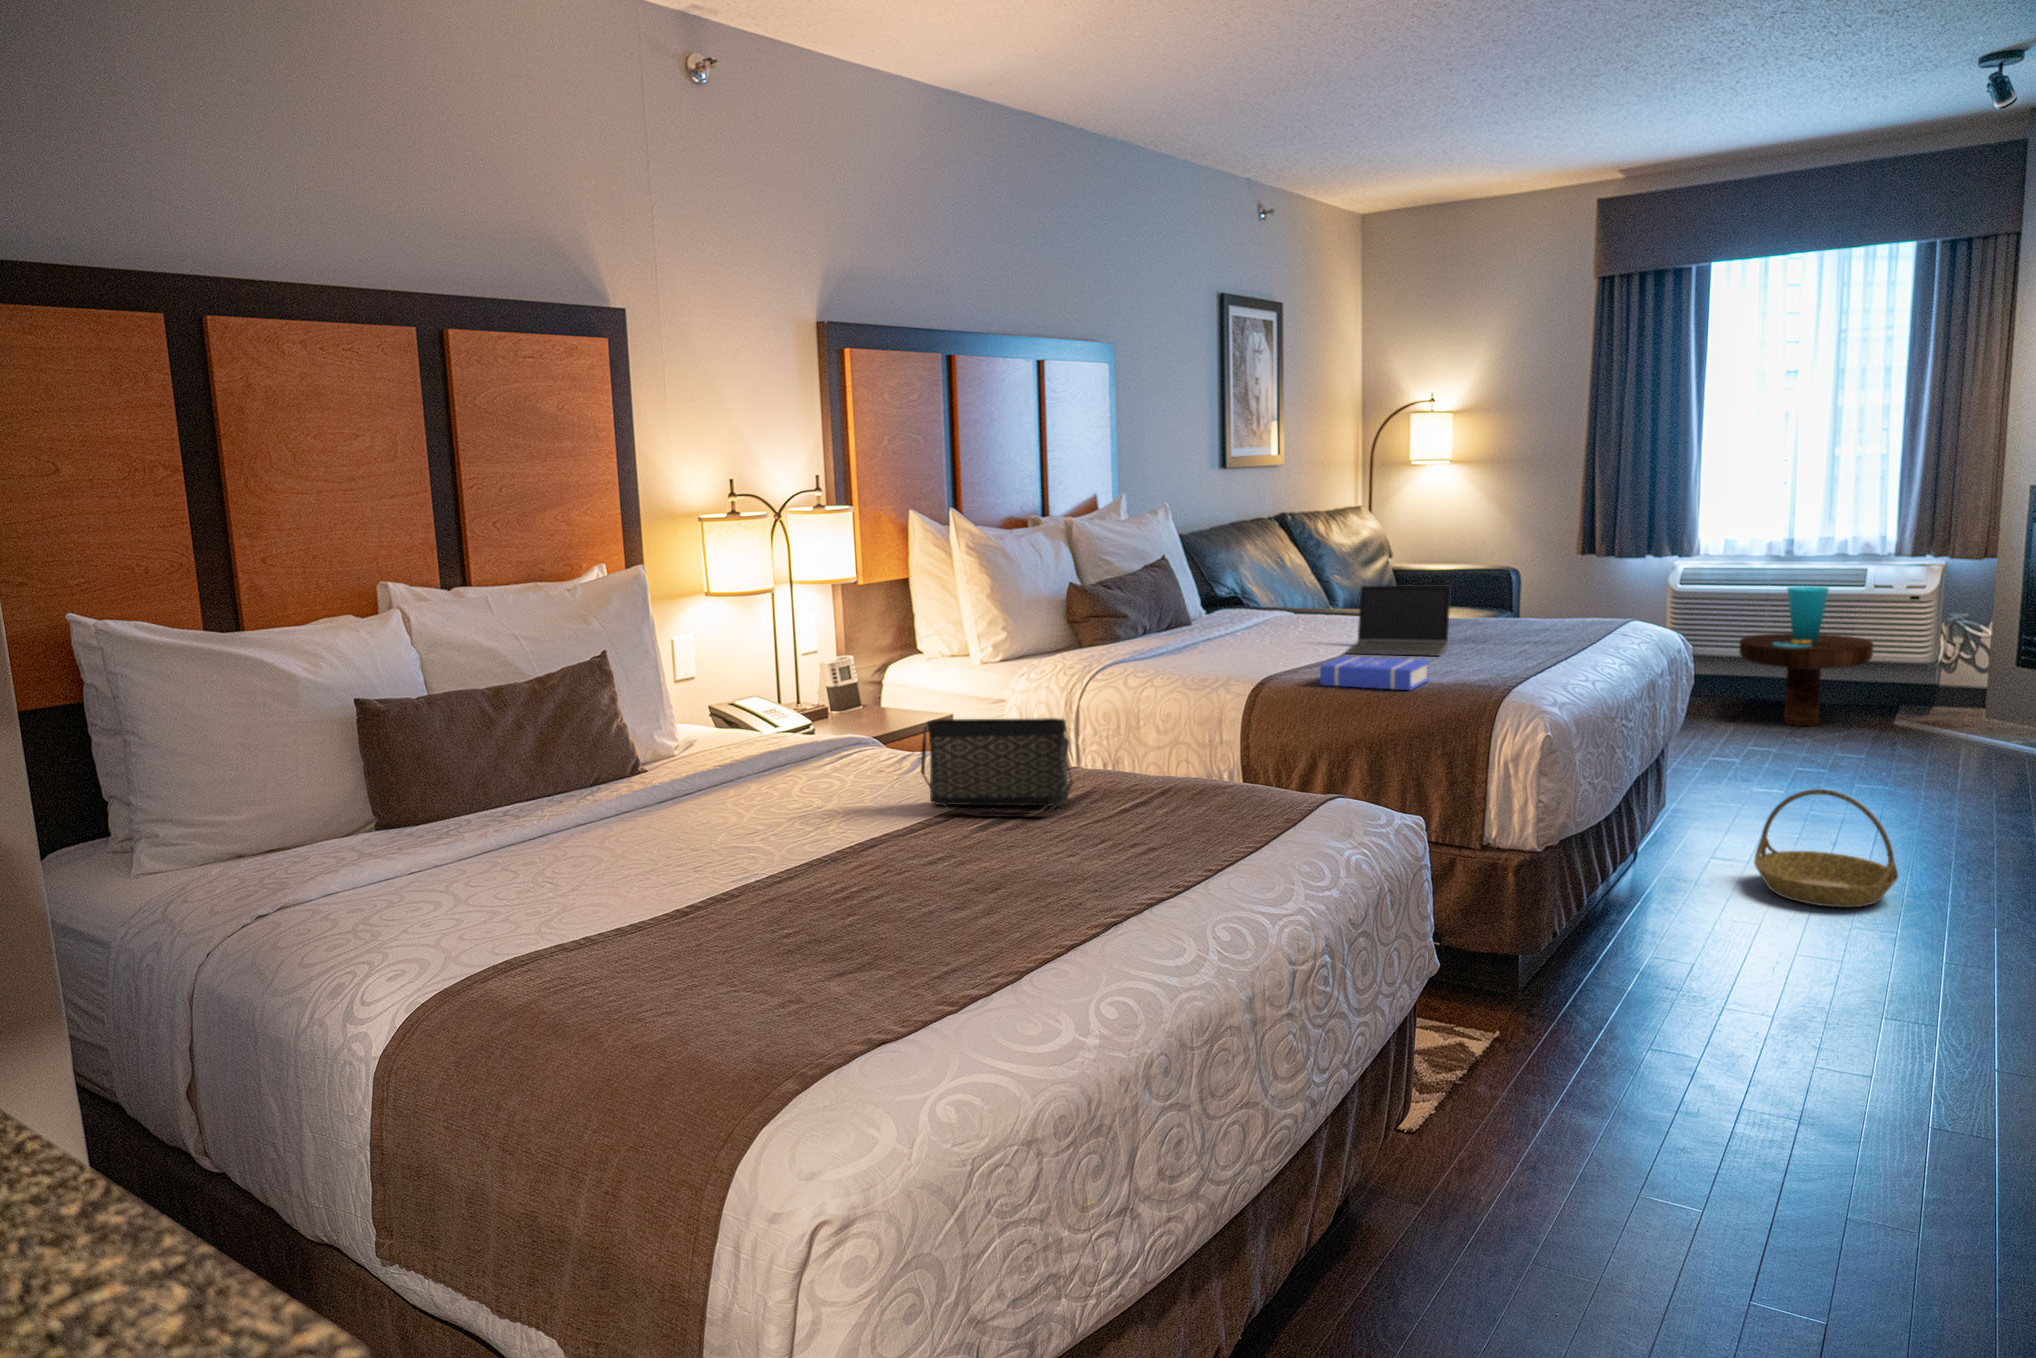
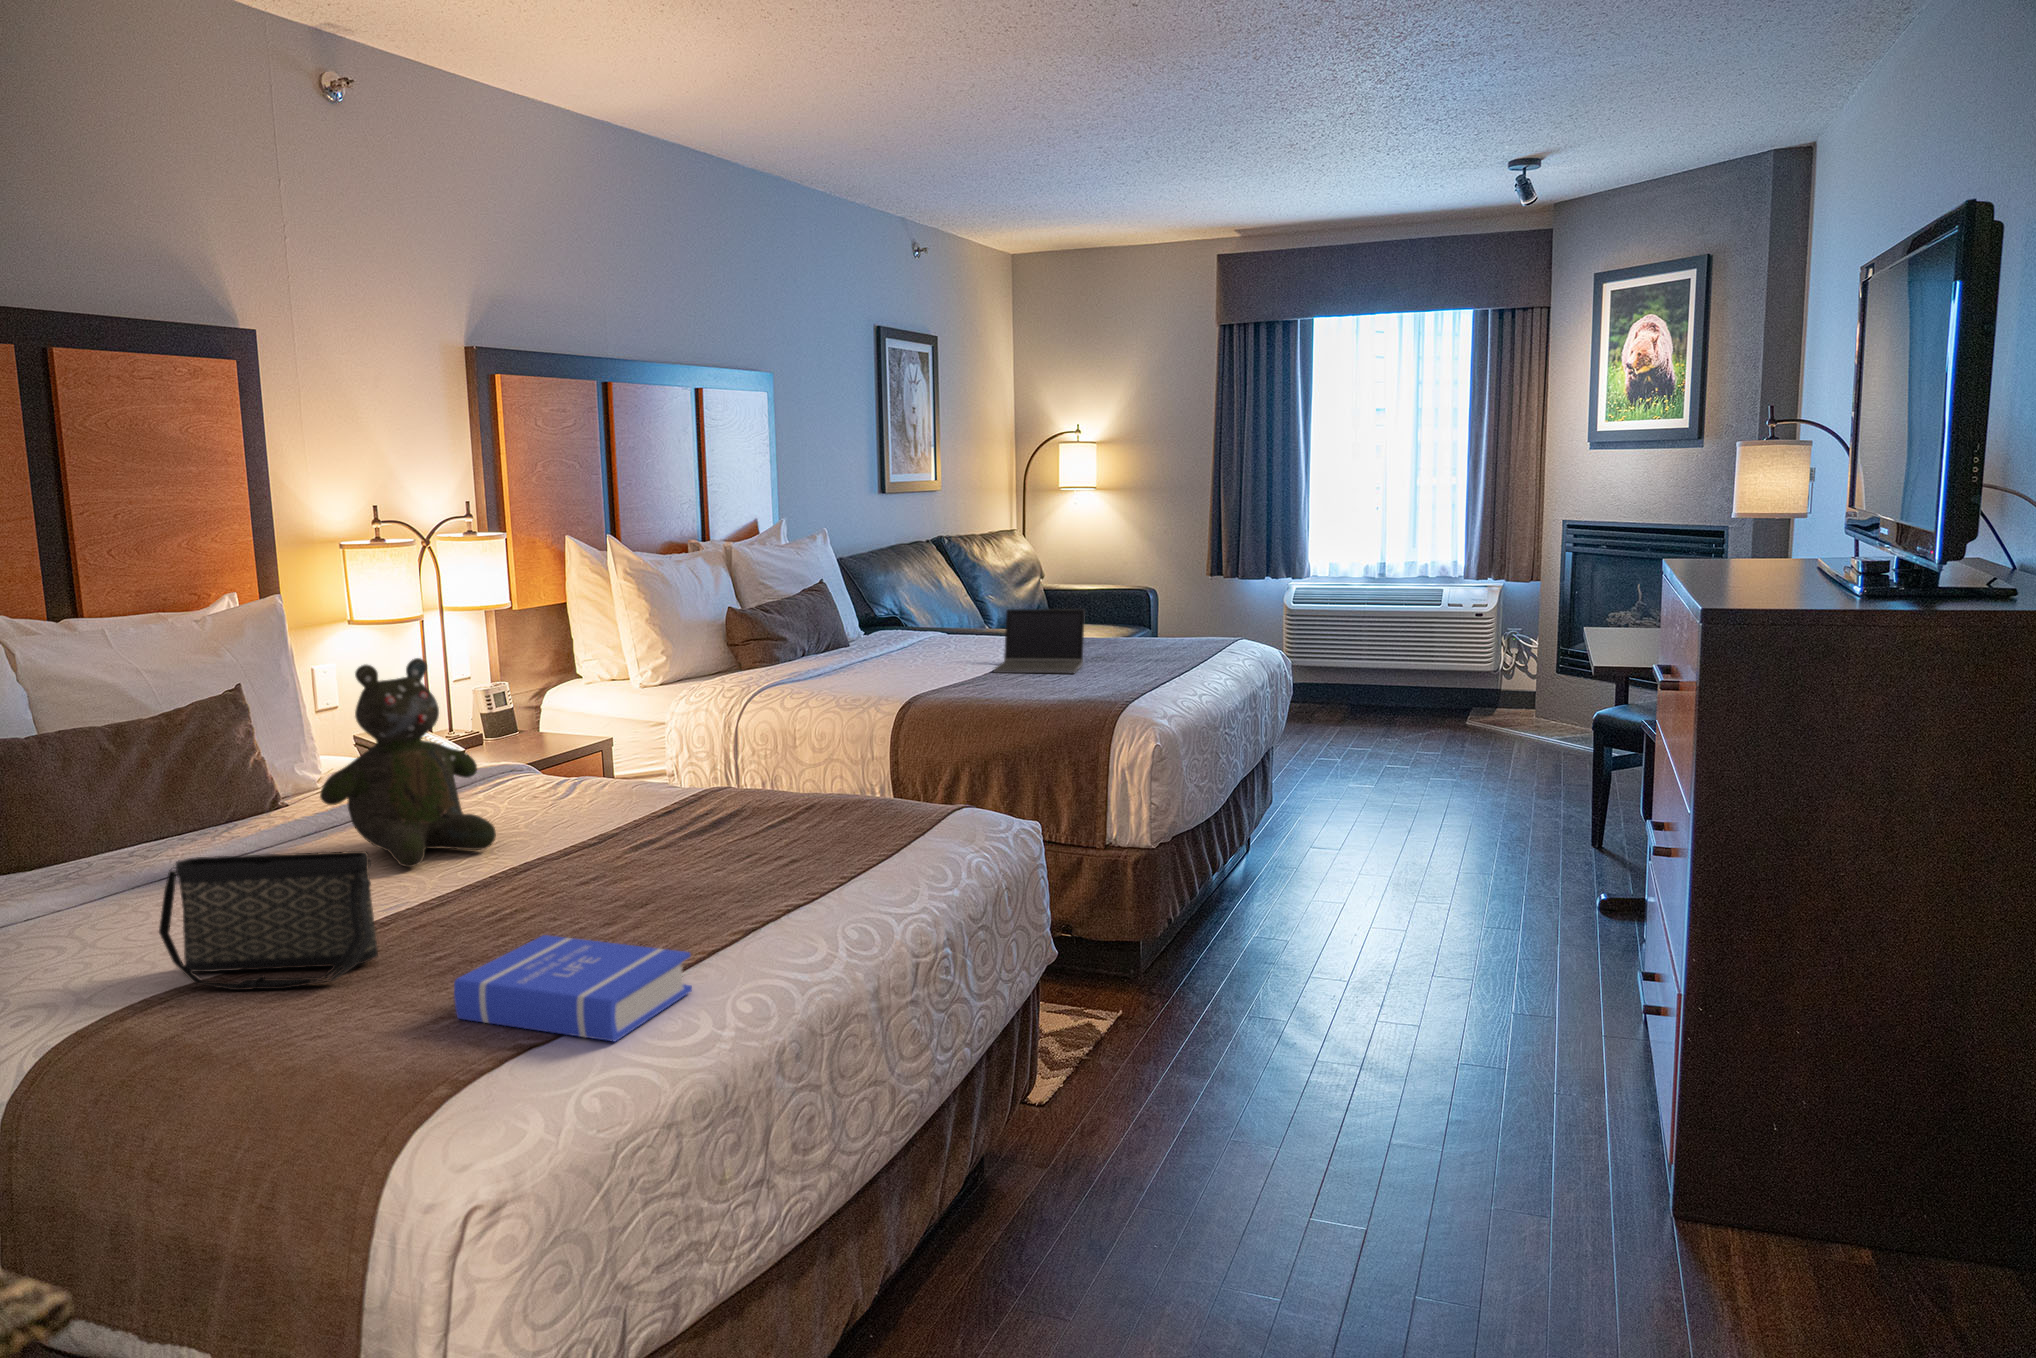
side table: present [1739,586,1873,726] -> none [1339,605,1442,726]
teddy bear: none [676,622,841,835] -> present [320,658,496,867]
book: present [1320,656,1430,690] -> present [454,935,692,1042]
handbag: present [921,718,1073,817] -> present [159,851,378,990]
basket: present [1754,789,1898,907] -> none [1336,783,1444,882]

